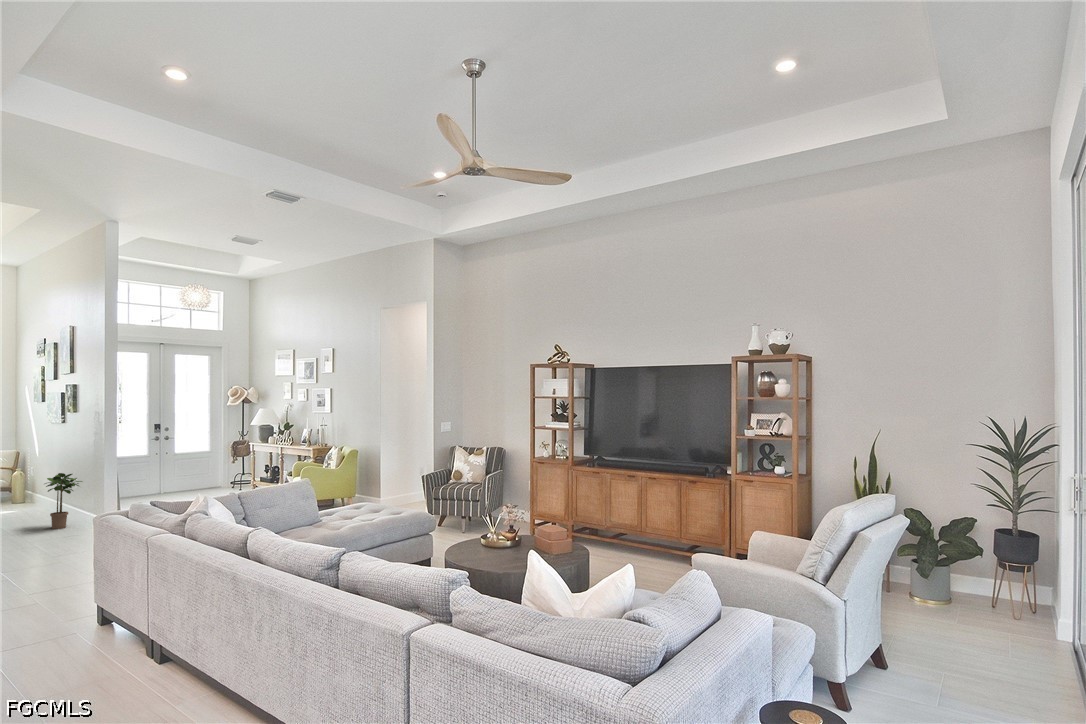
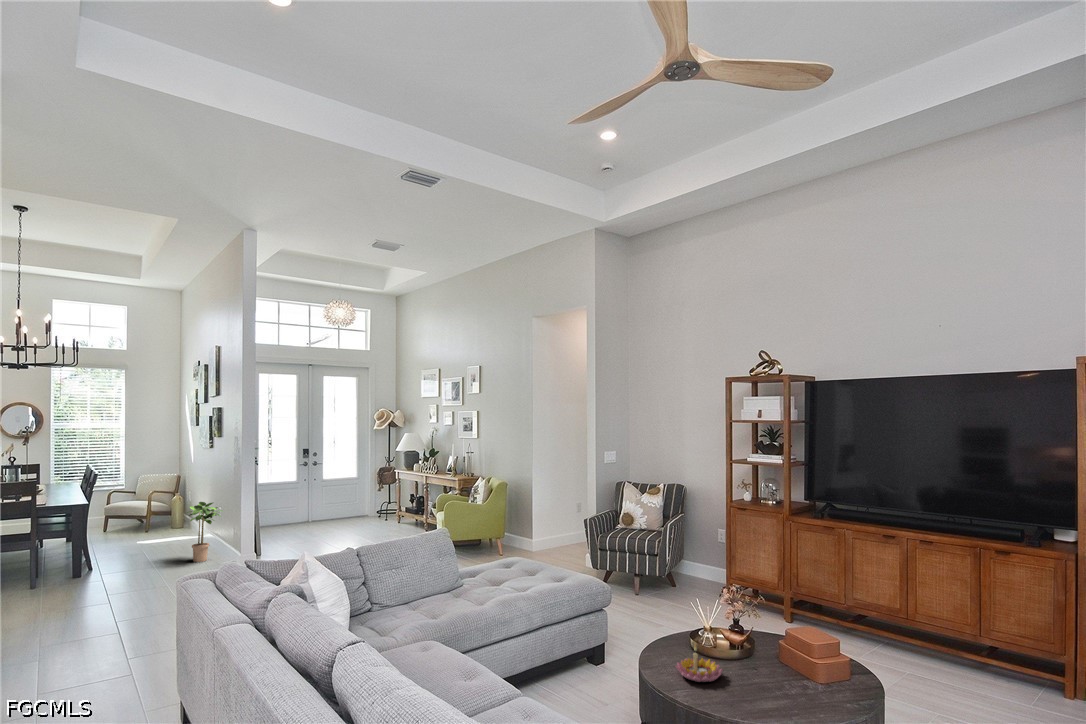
candle holder: none [473,542,503,566] -> present [676,645,723,682]

